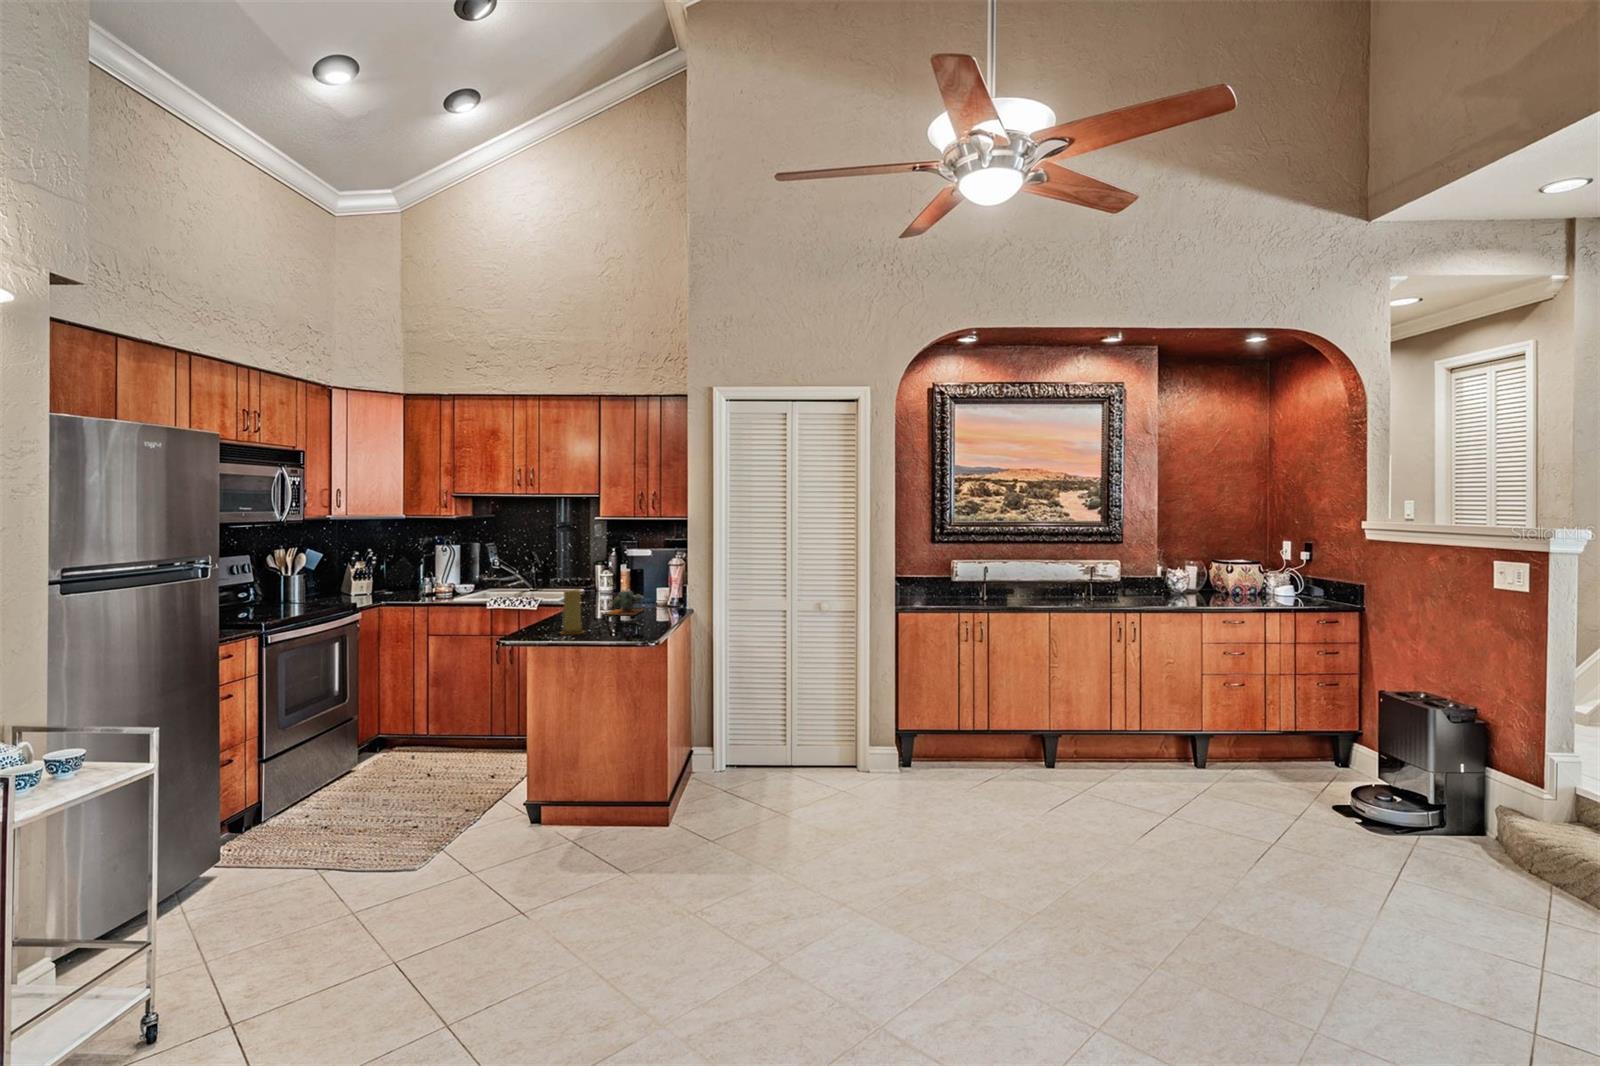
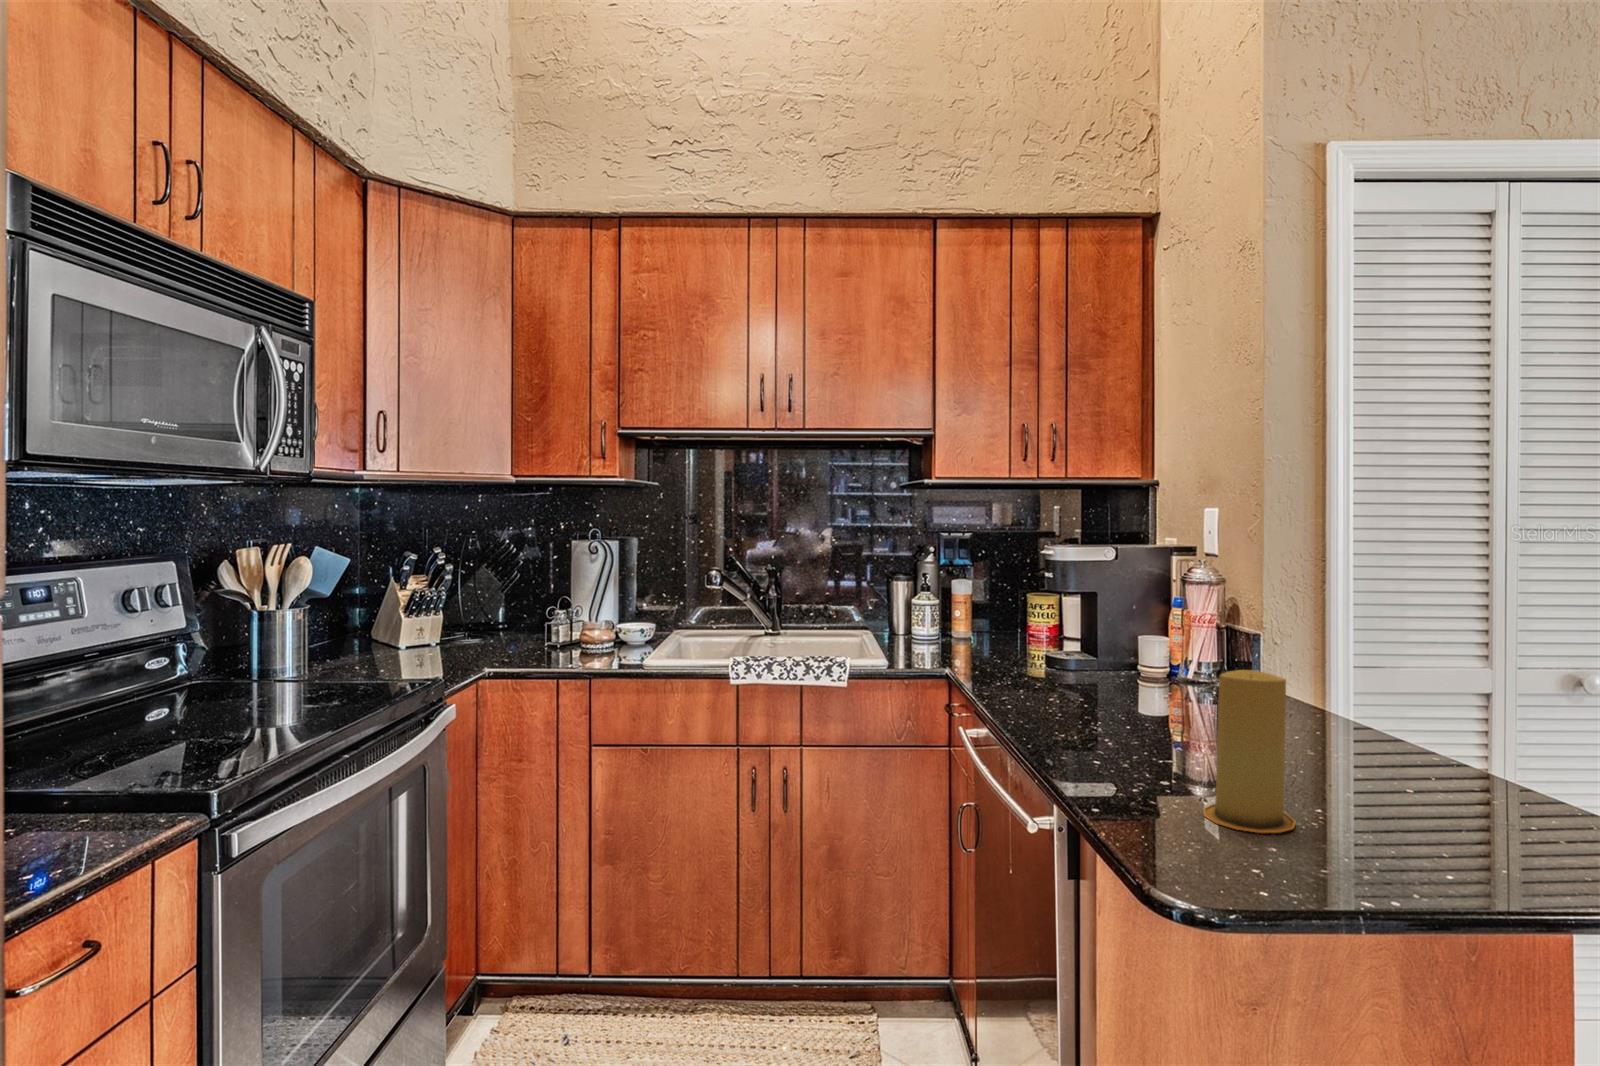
succulent plant: present [606,591,643,615] -> none [1080,648,1204,717]

